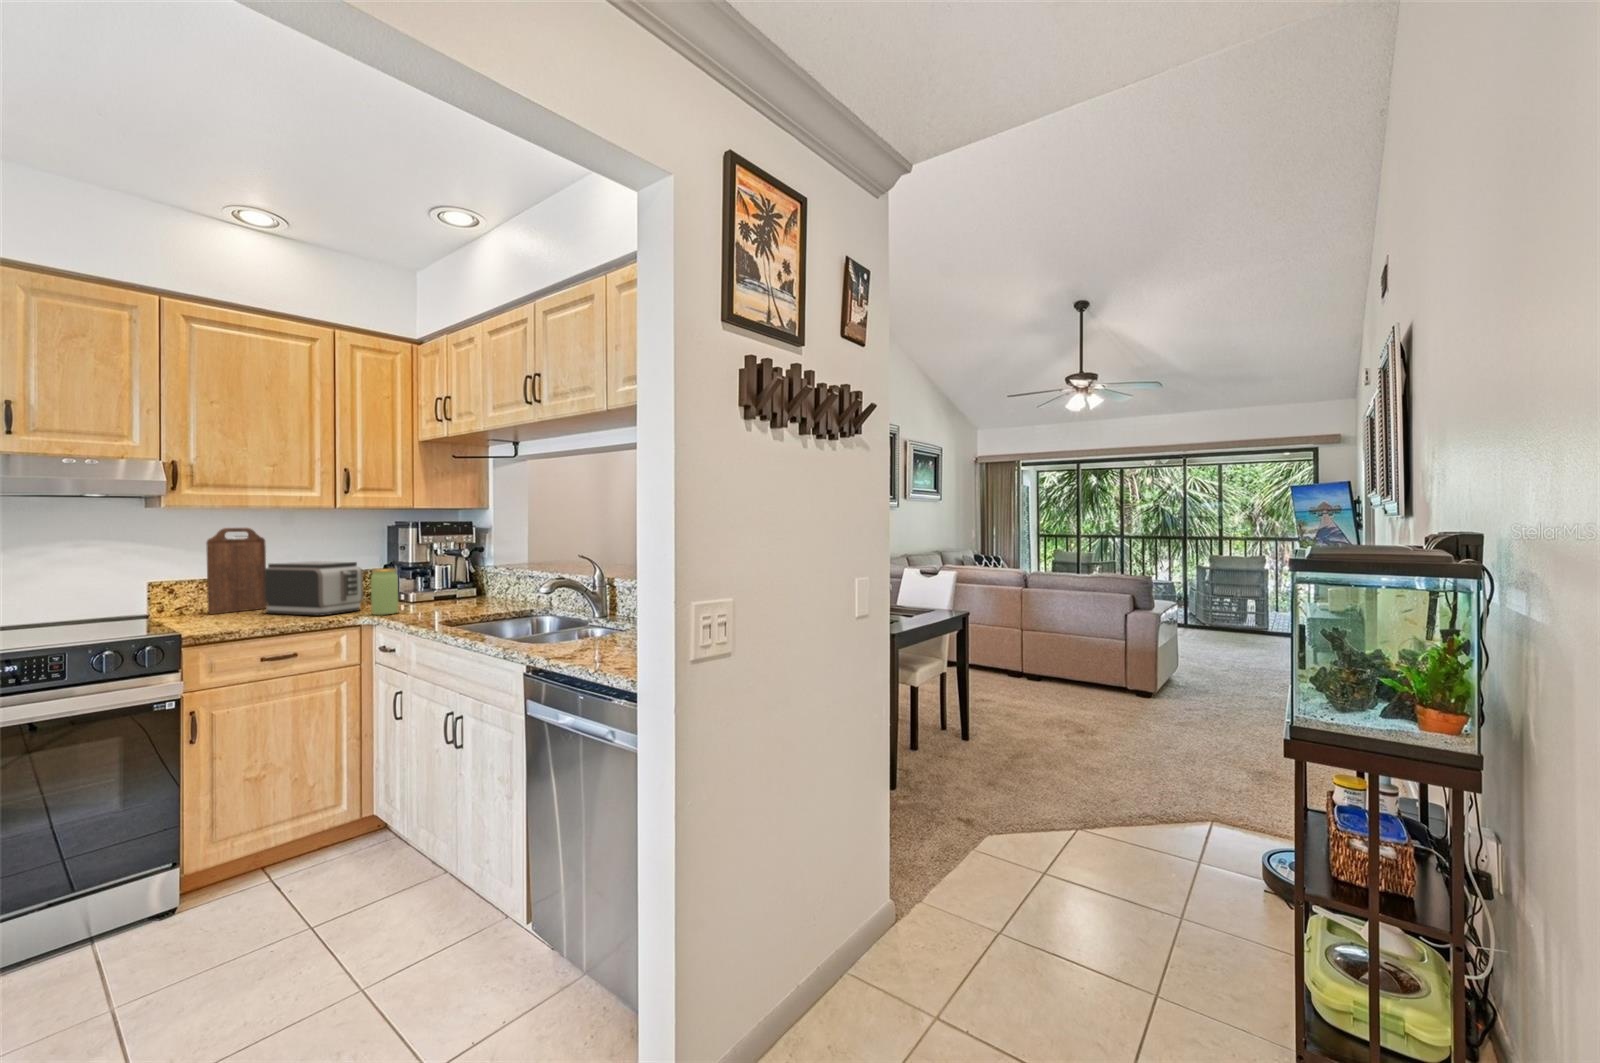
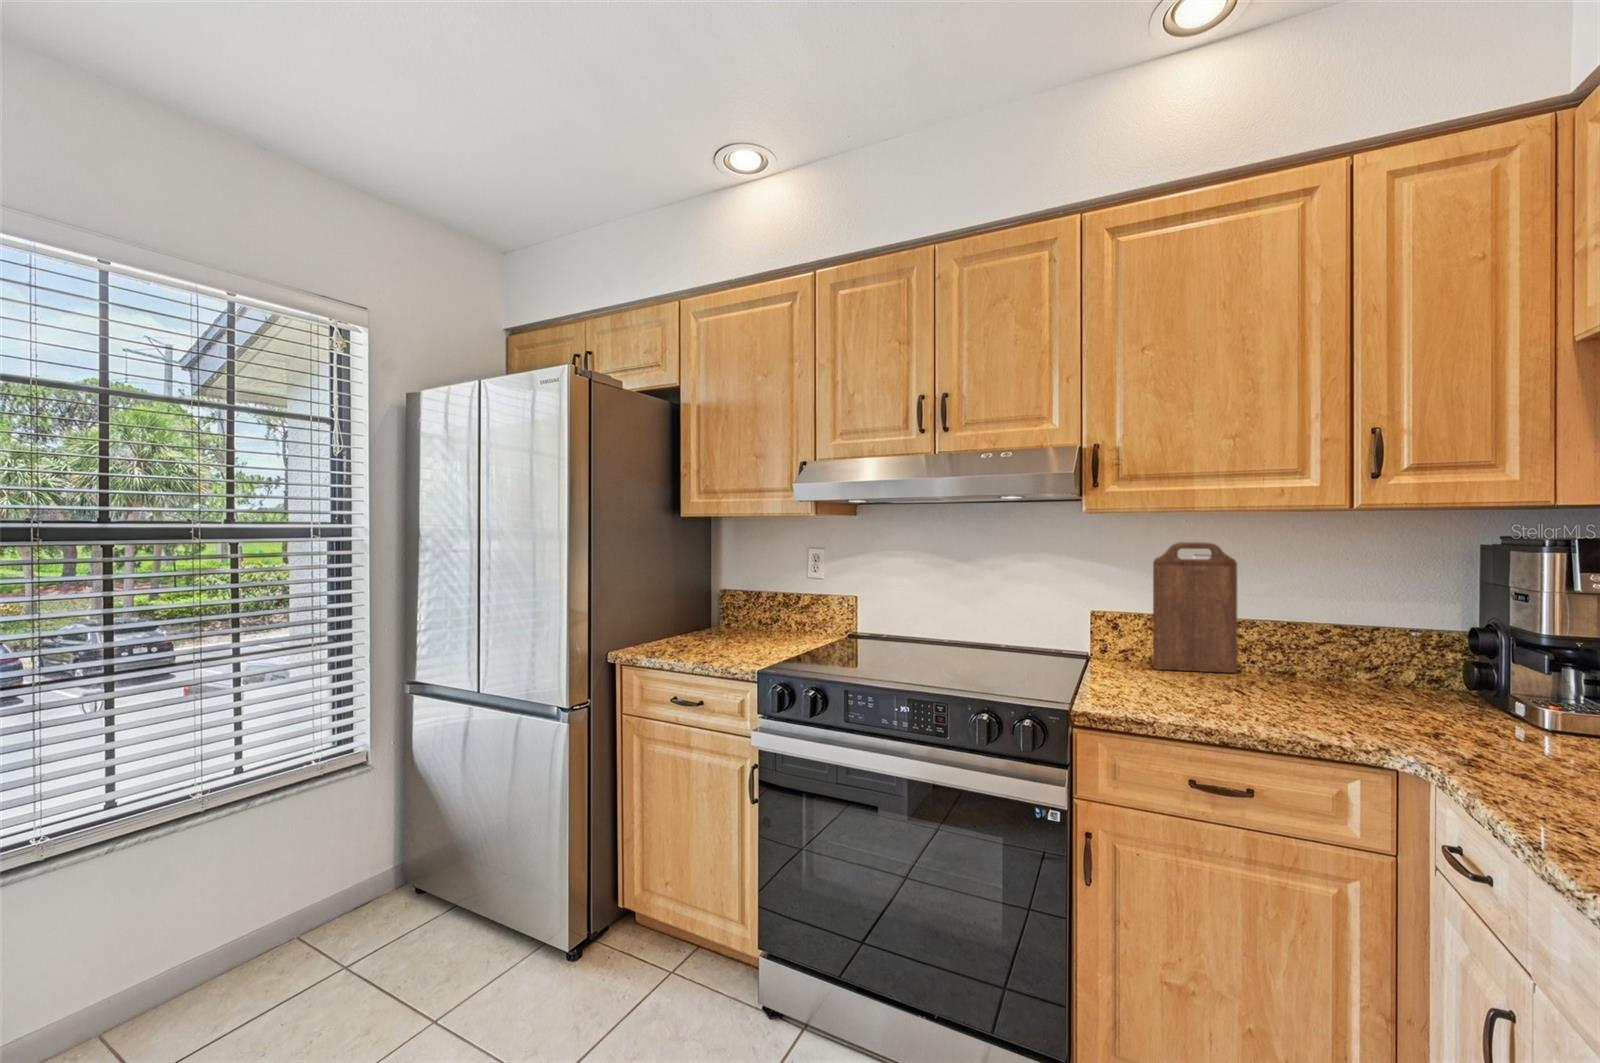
toaster: present [265,561,363,616] -> none [1225,603,1410,722]
jar: present [371,569,398,615] -> none [1426,643,1504,760]

